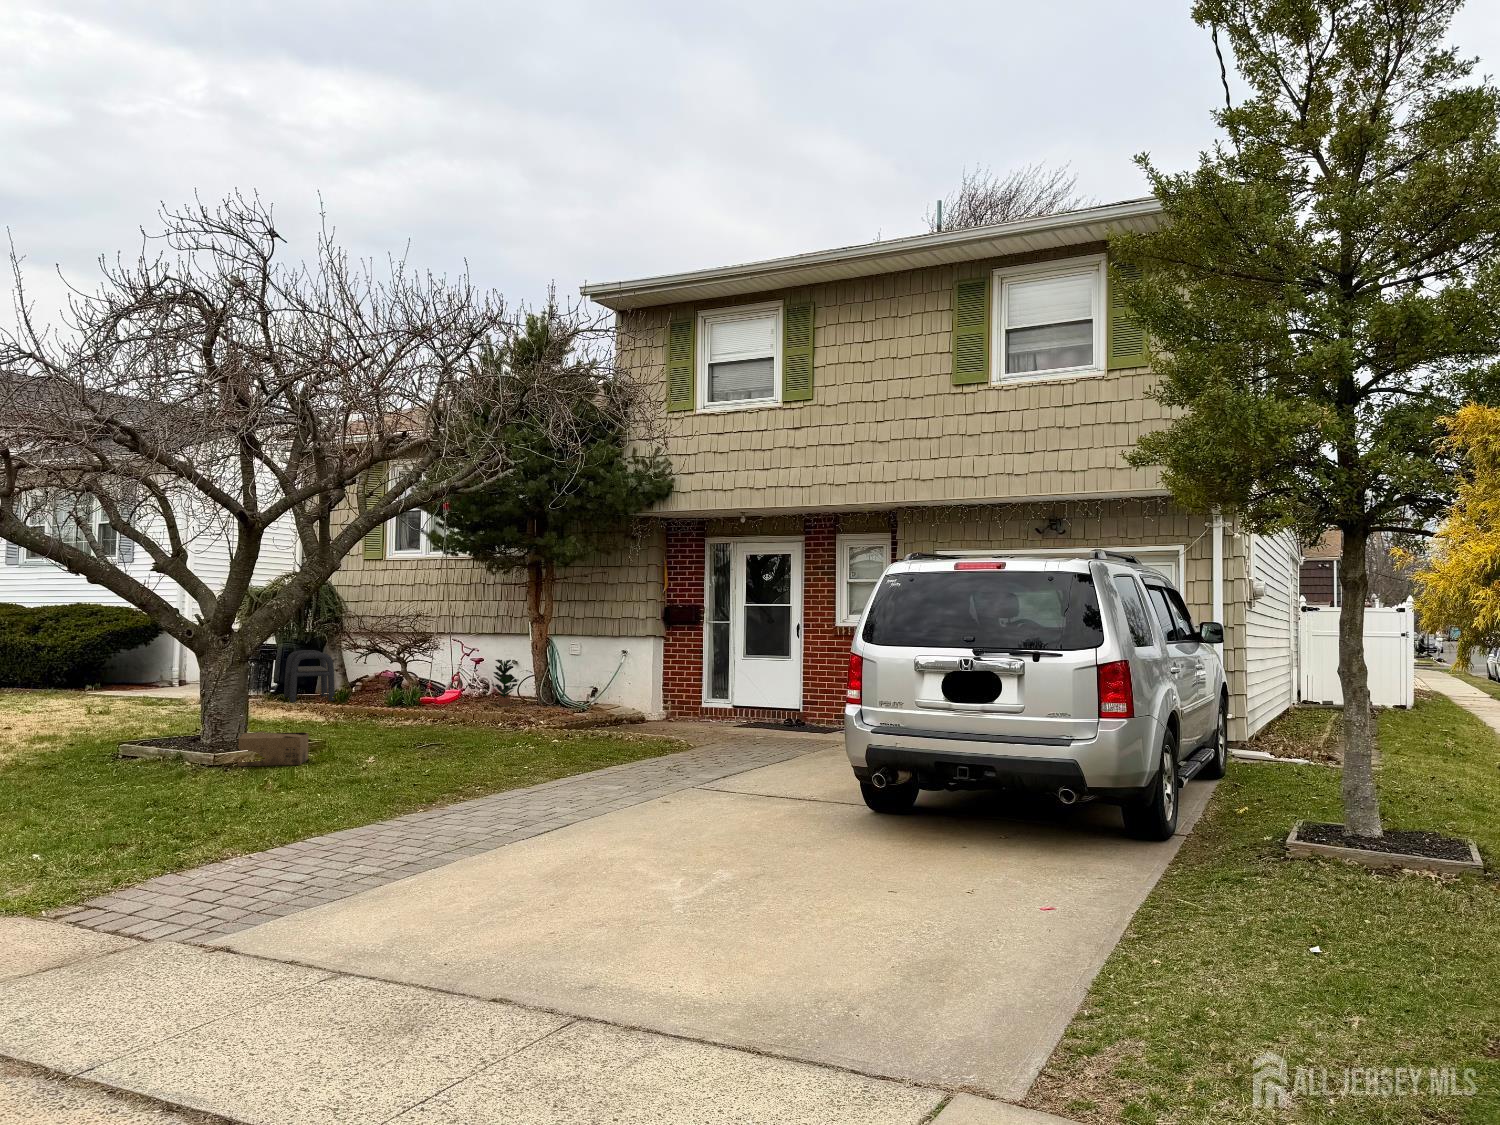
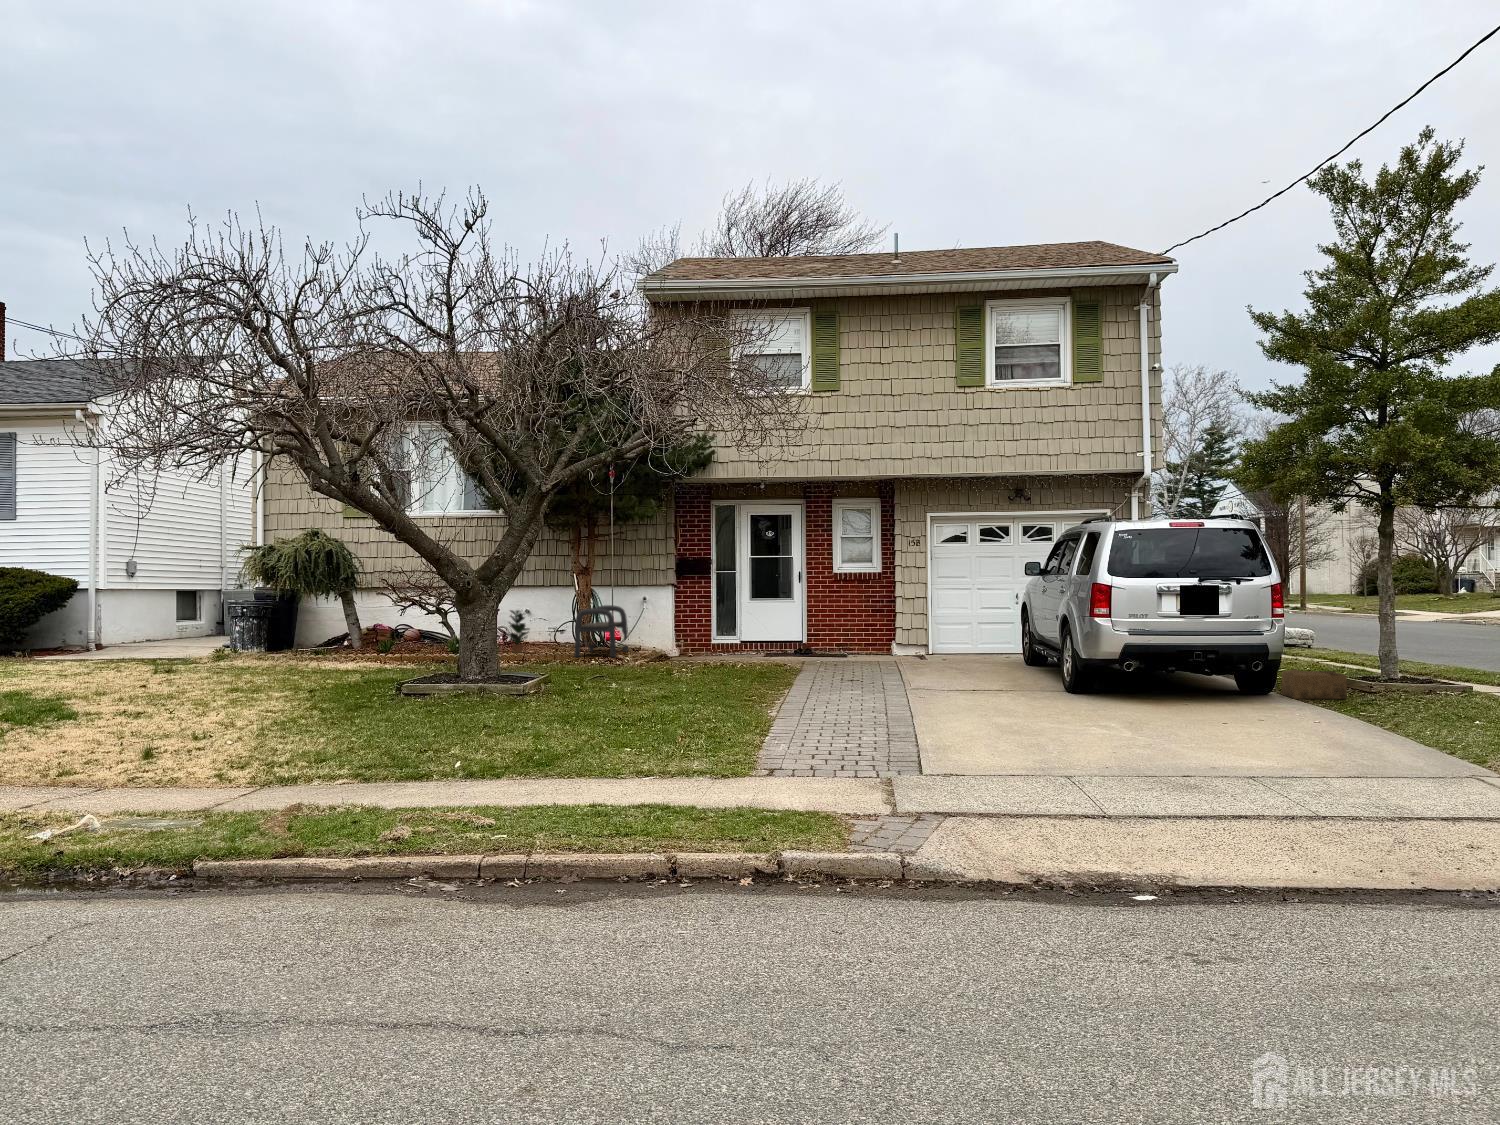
bench: present [284,650,335,702] -> present [574,605,628,657]
cardboard box: present [238,731,308,766] -> present [1282,669,1347,699]

